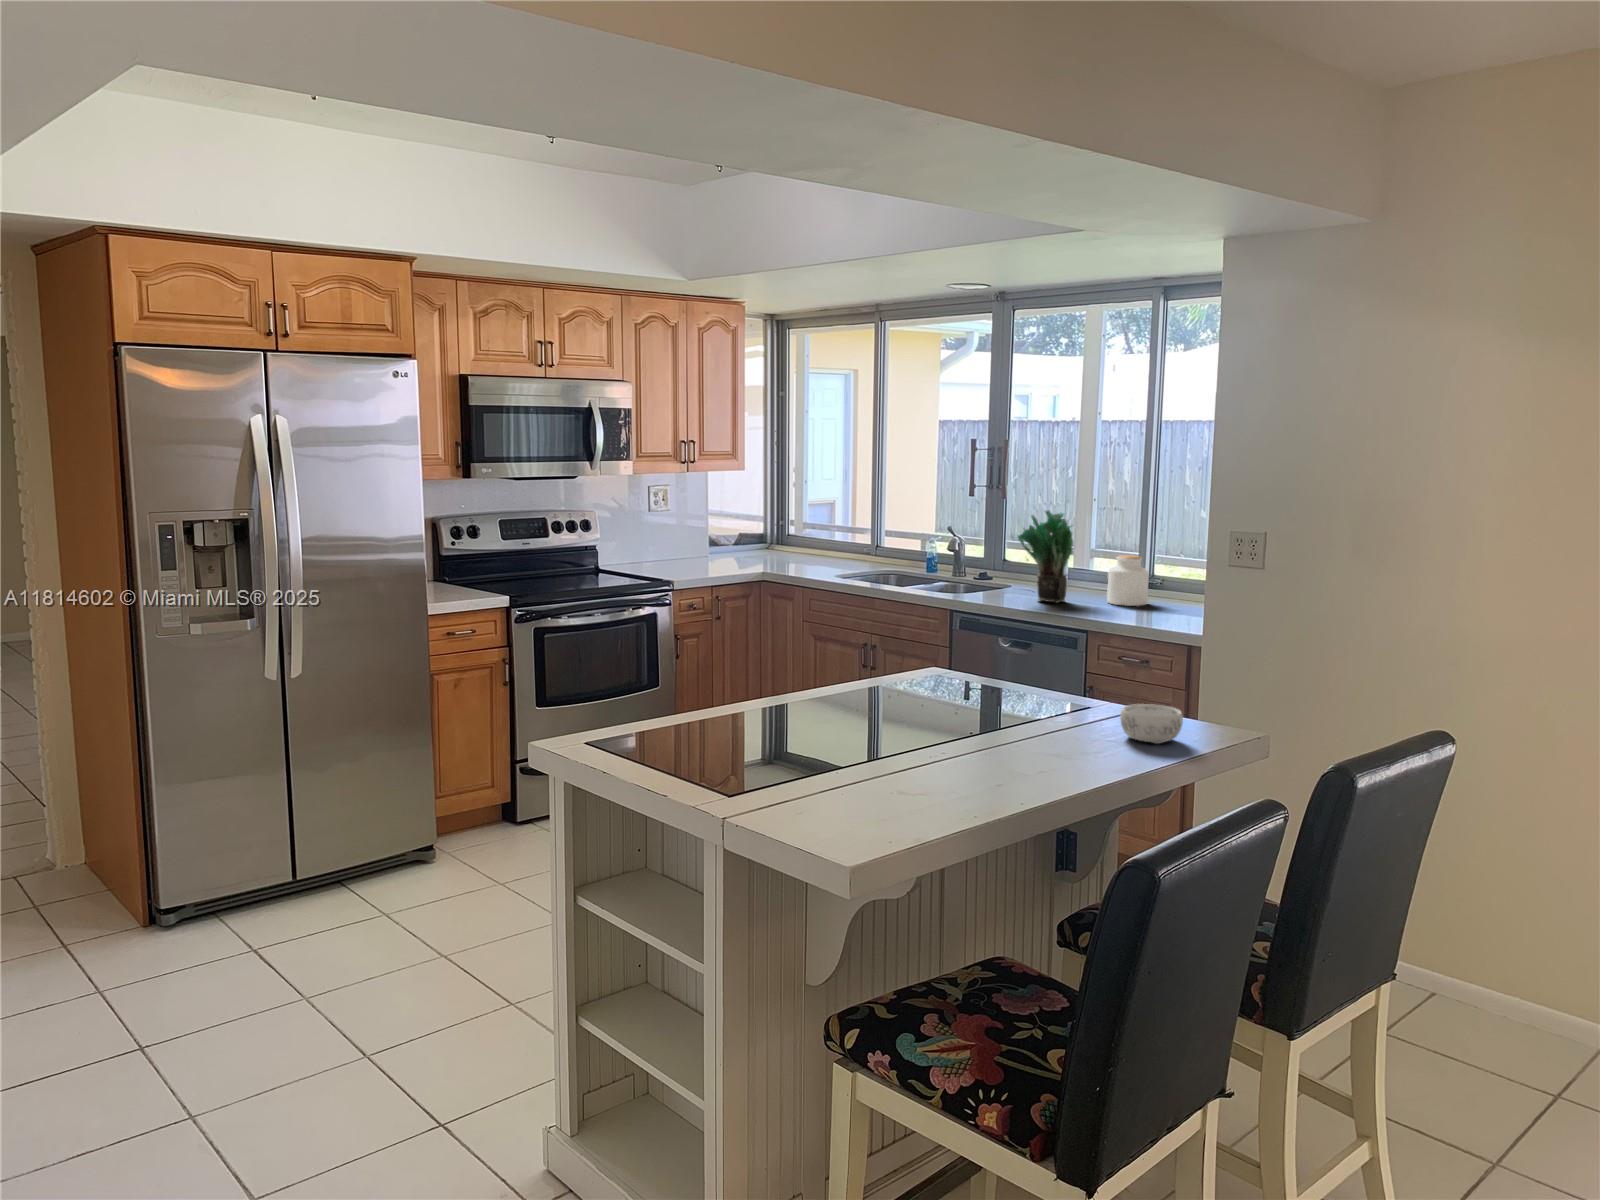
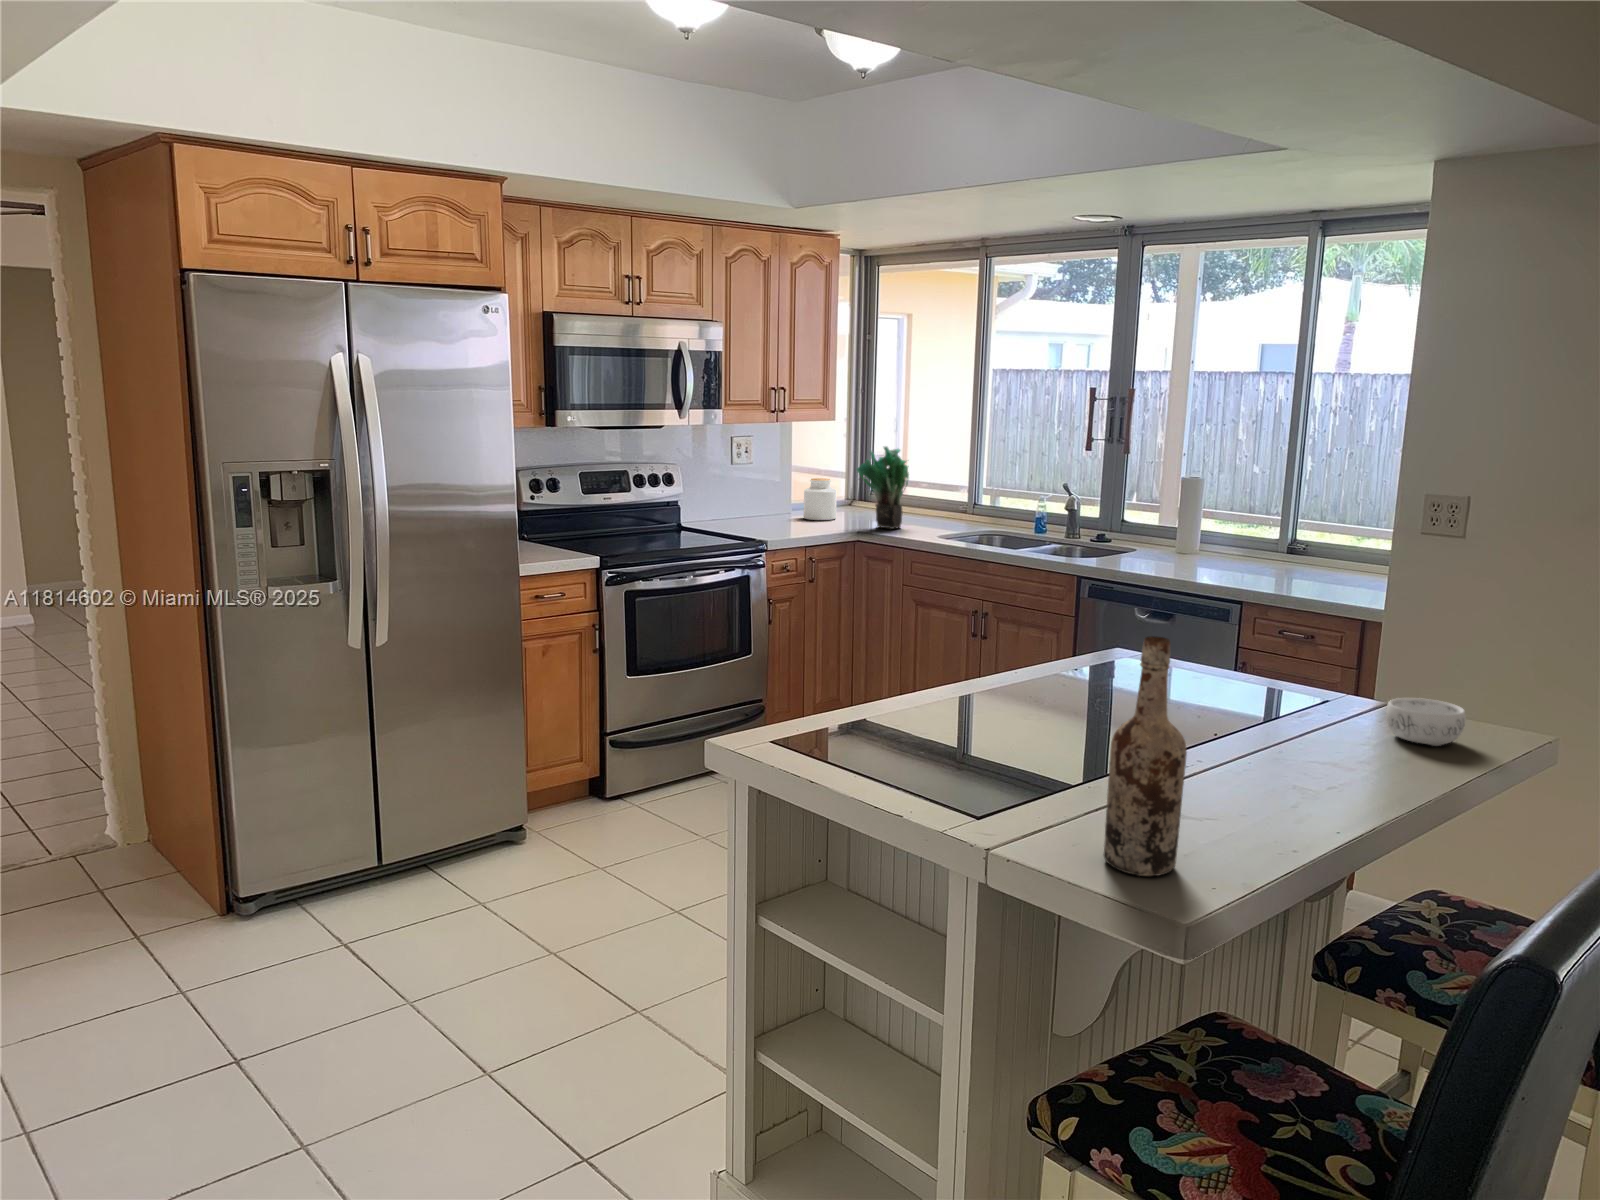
potted plant: present [1018,510,1073,603] -> present [857,447,909,529]
jar: present [1107,555,1149,606] -> present [804,478,836,520]
wine bottle: none [811,643,870,836] -> present [1104,636,1187,876]

